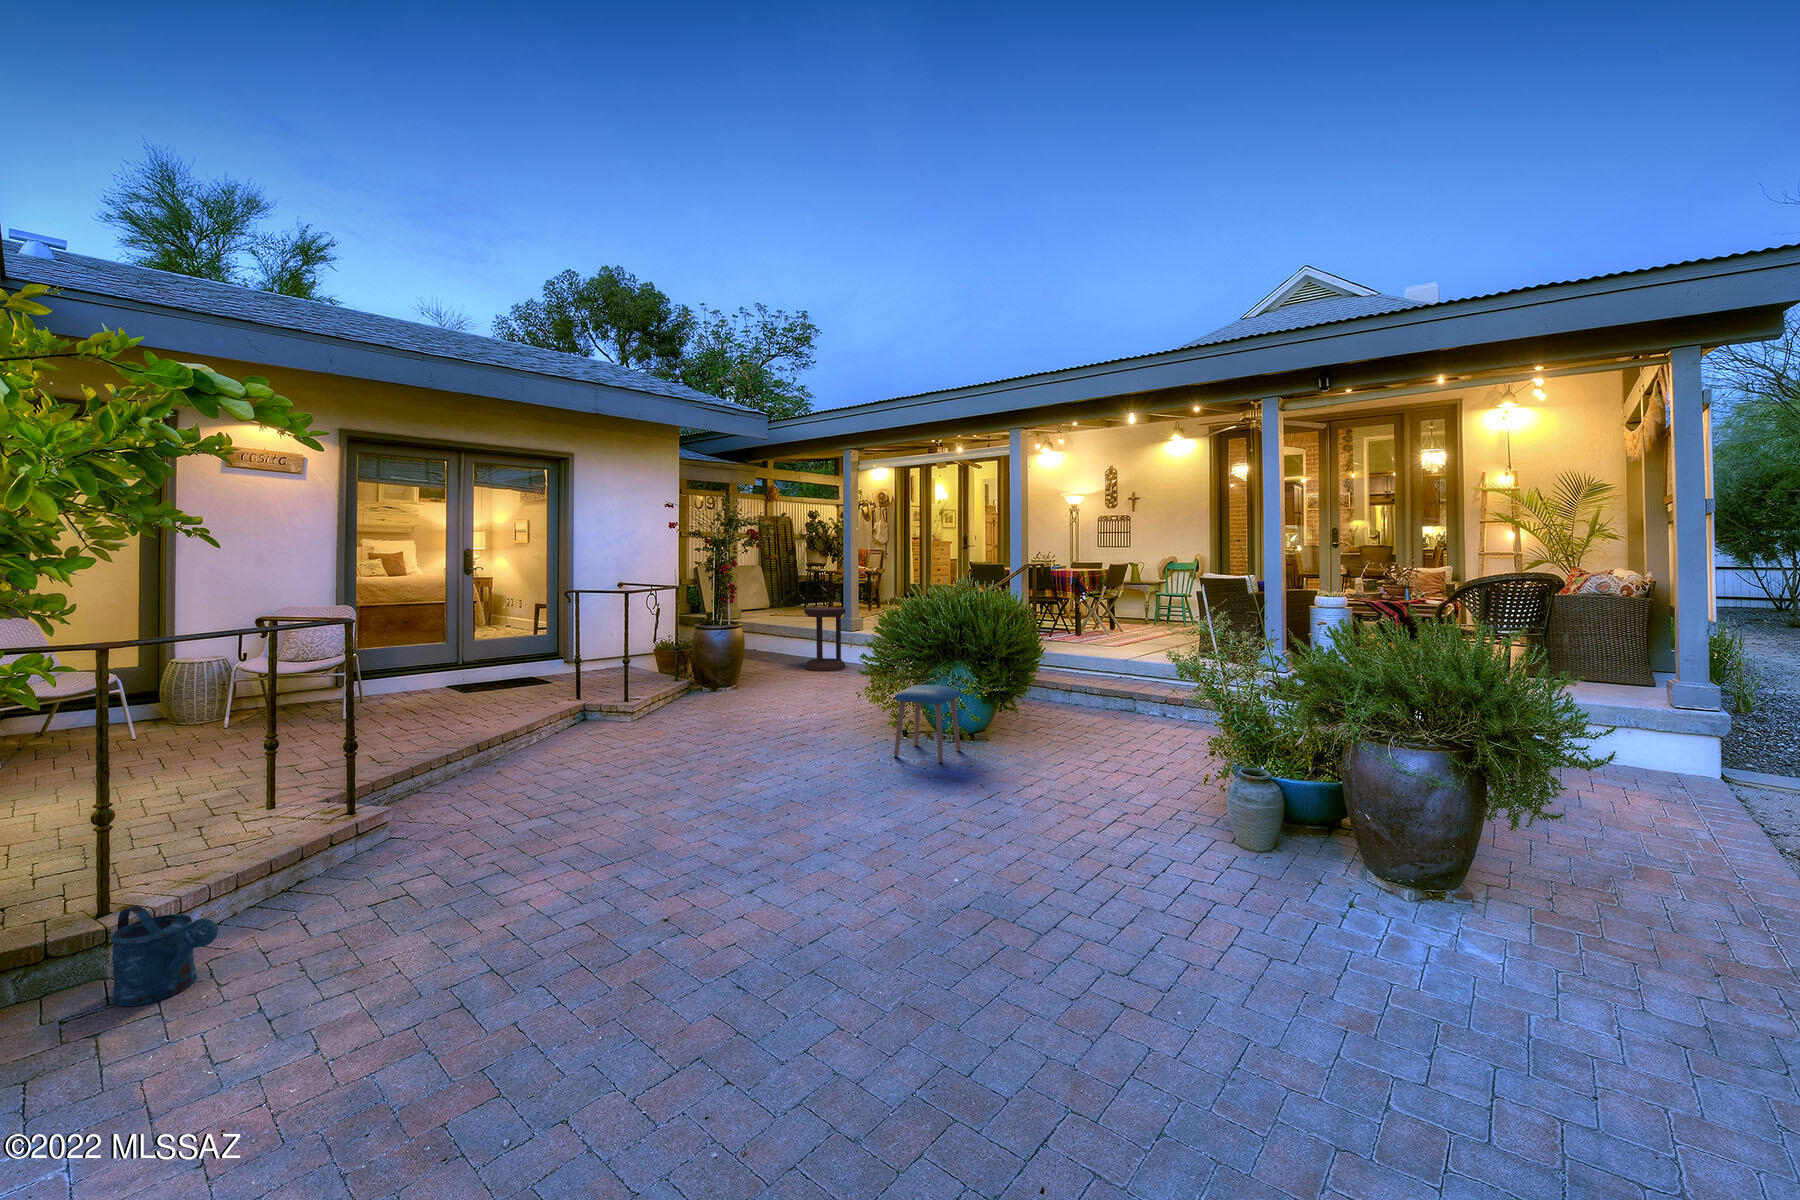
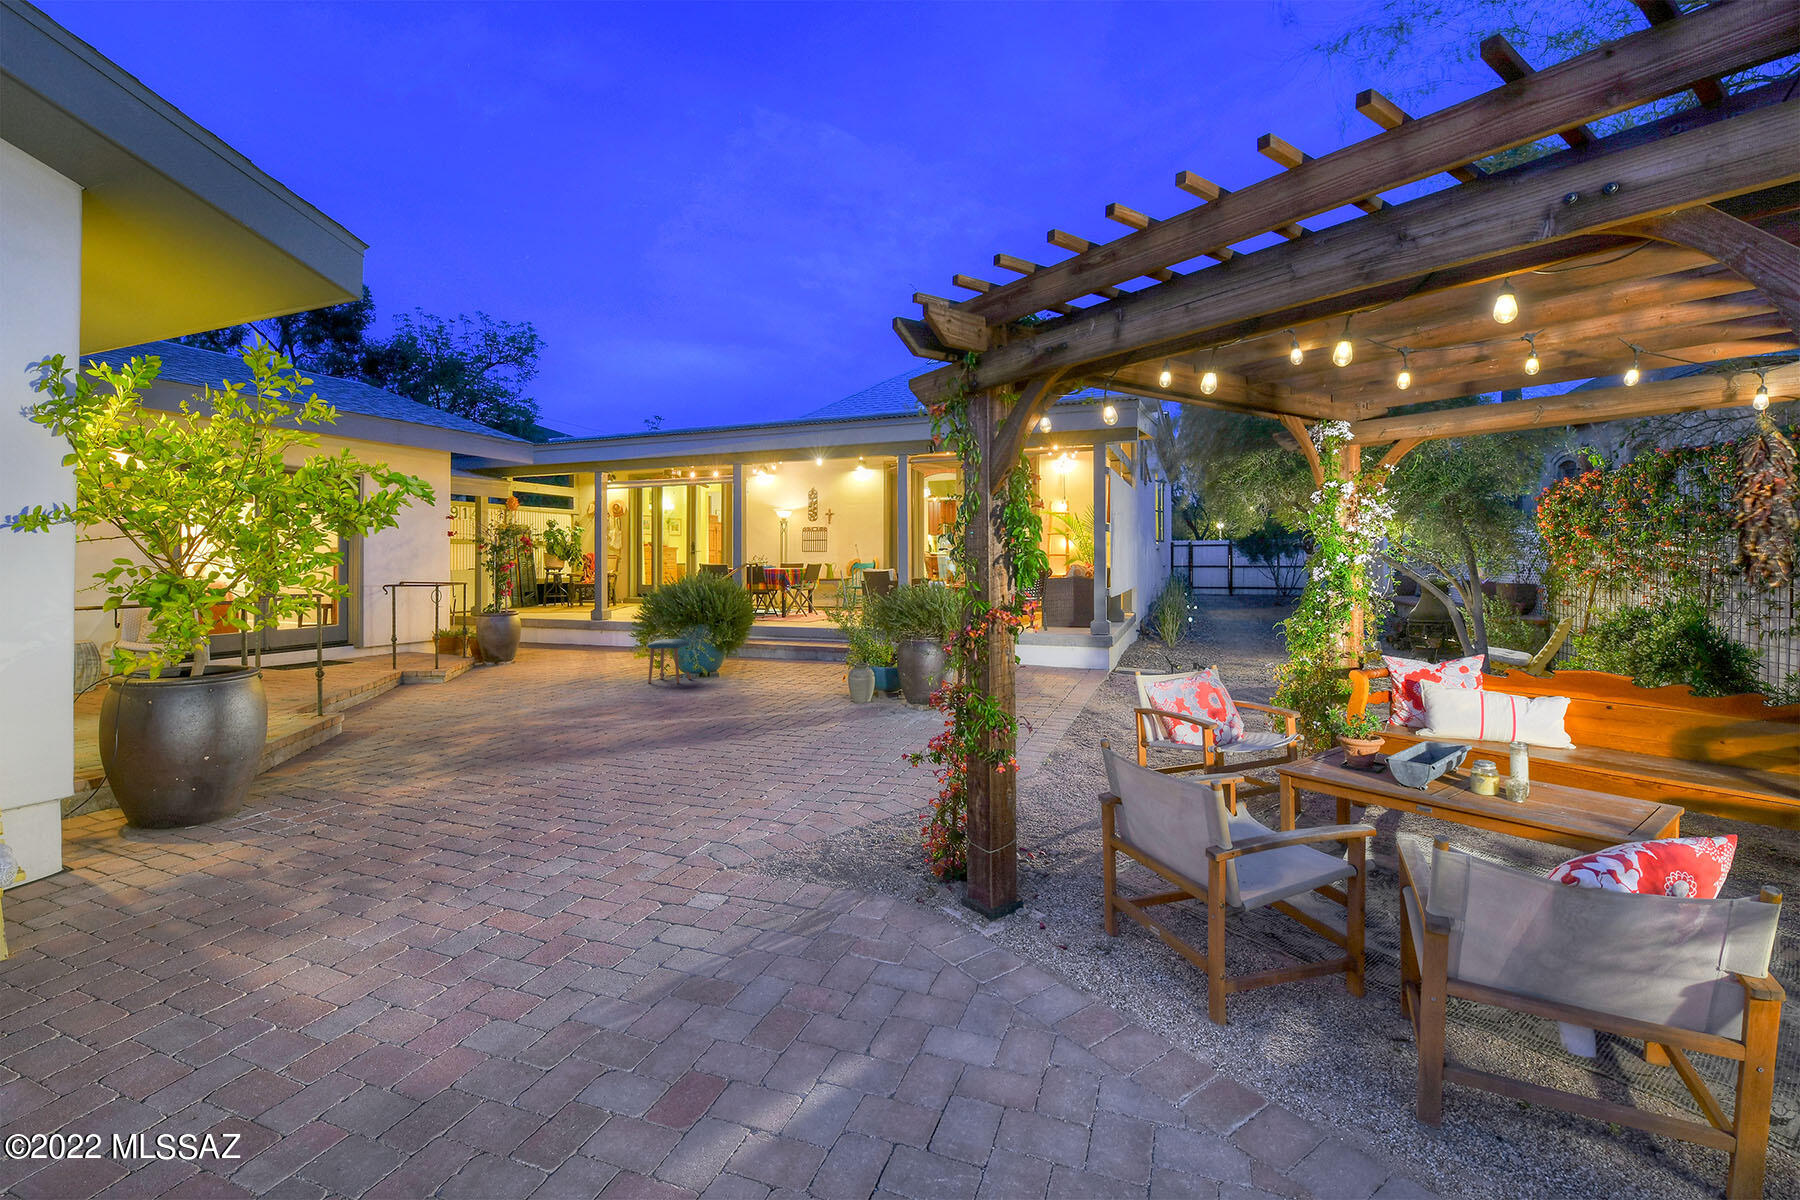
side table: present [804,607,846,671] -> none [561,602,598,653]
watering can: present [110,905,218,1006] -> none [298,715,359,754]

